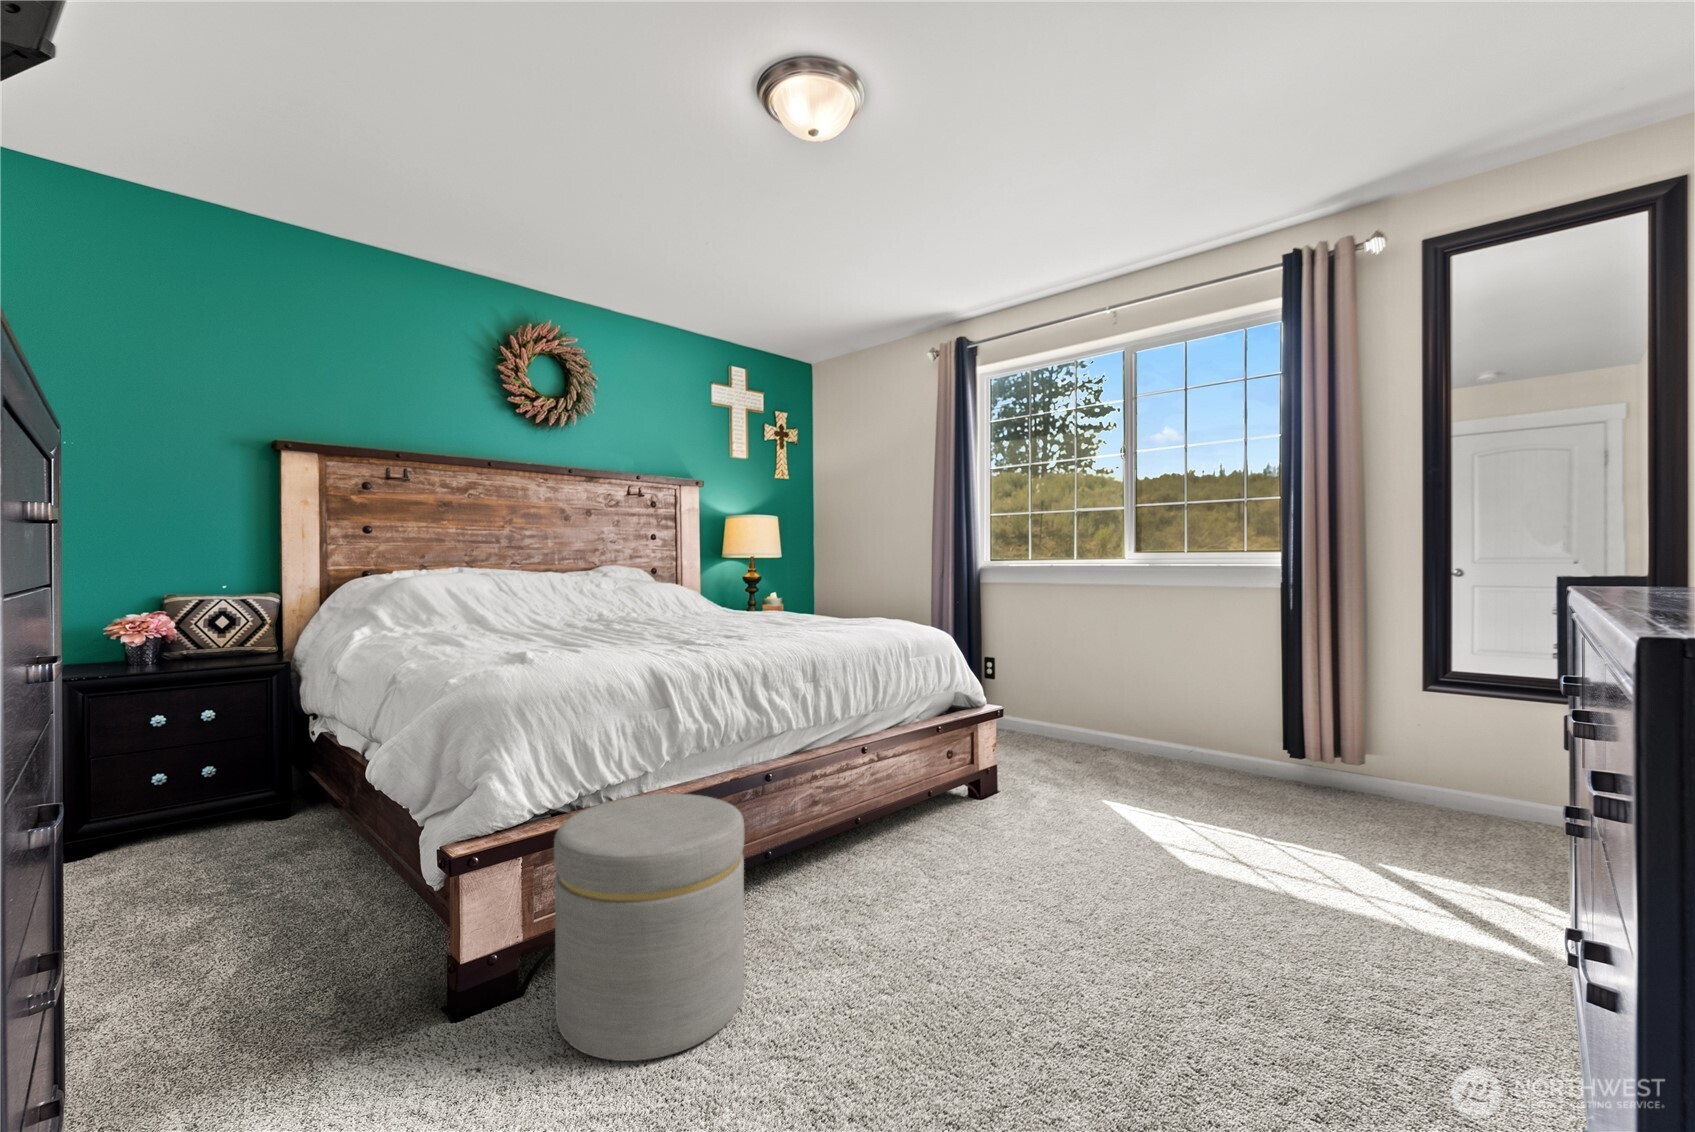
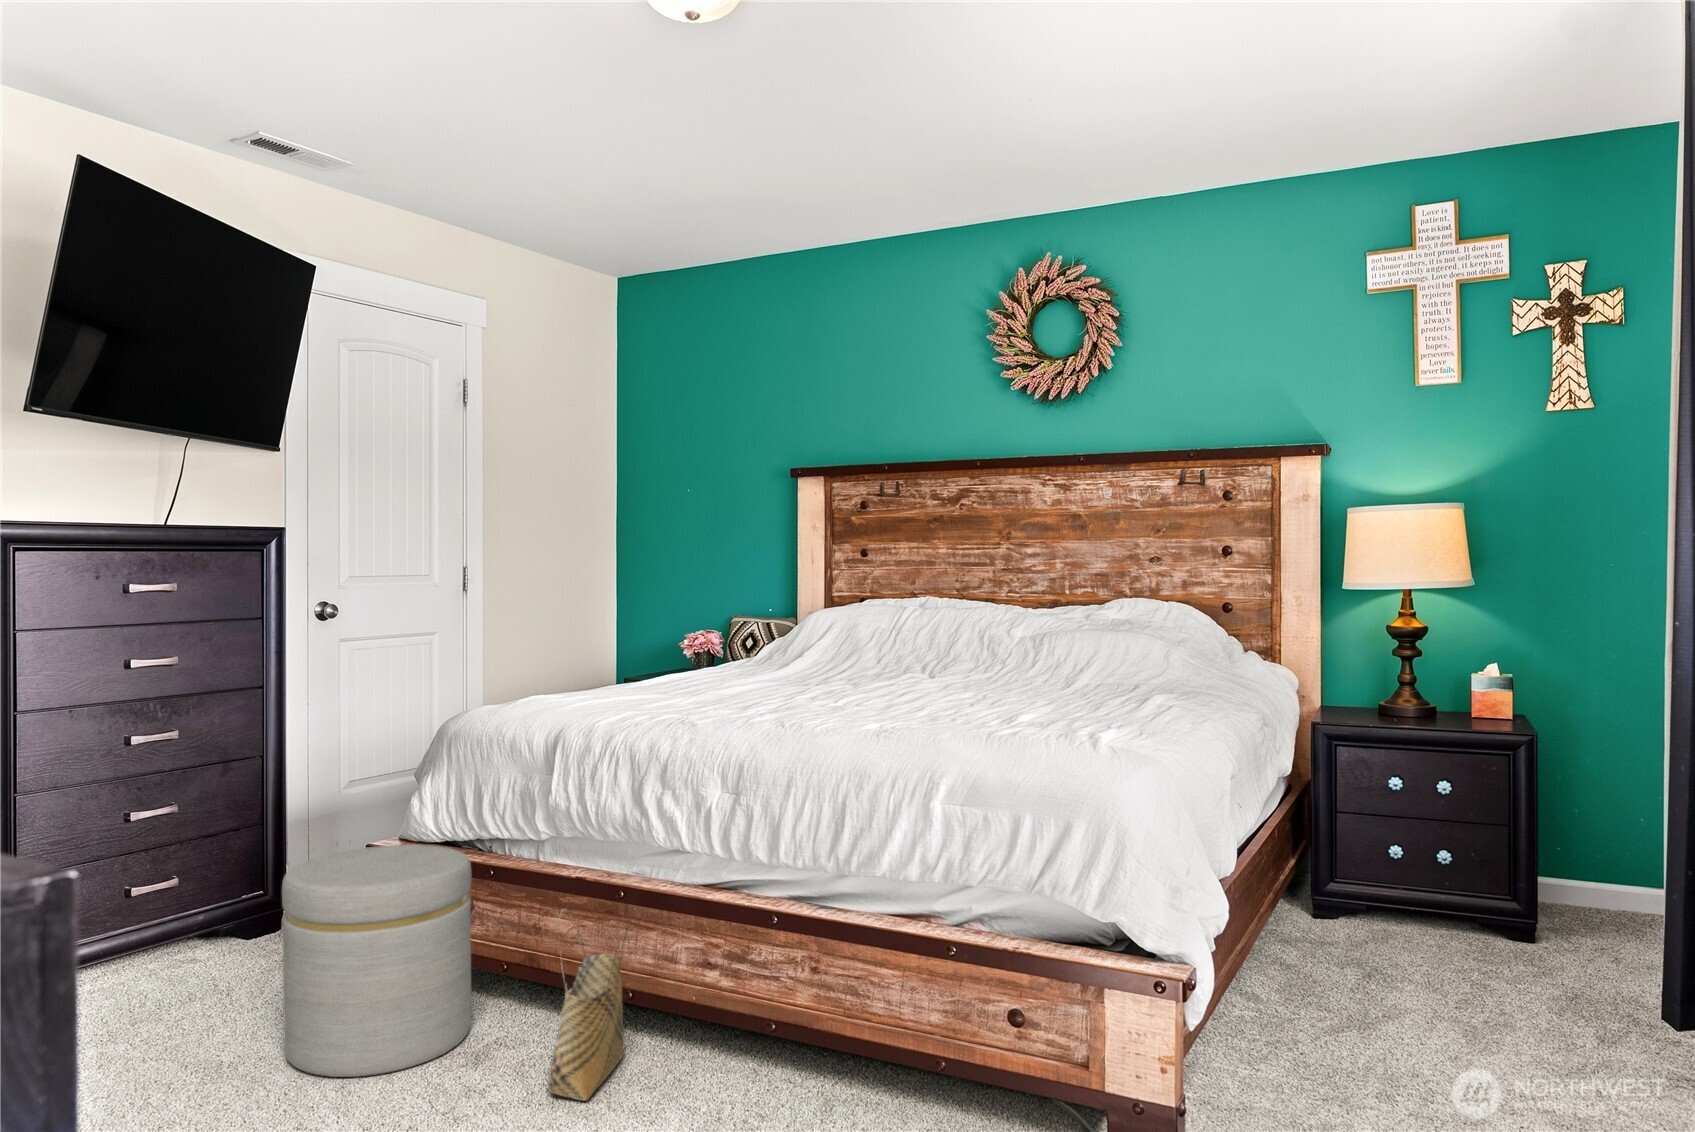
woven basket: none [775,776,863,916] -> present [548,909,630,1101]

